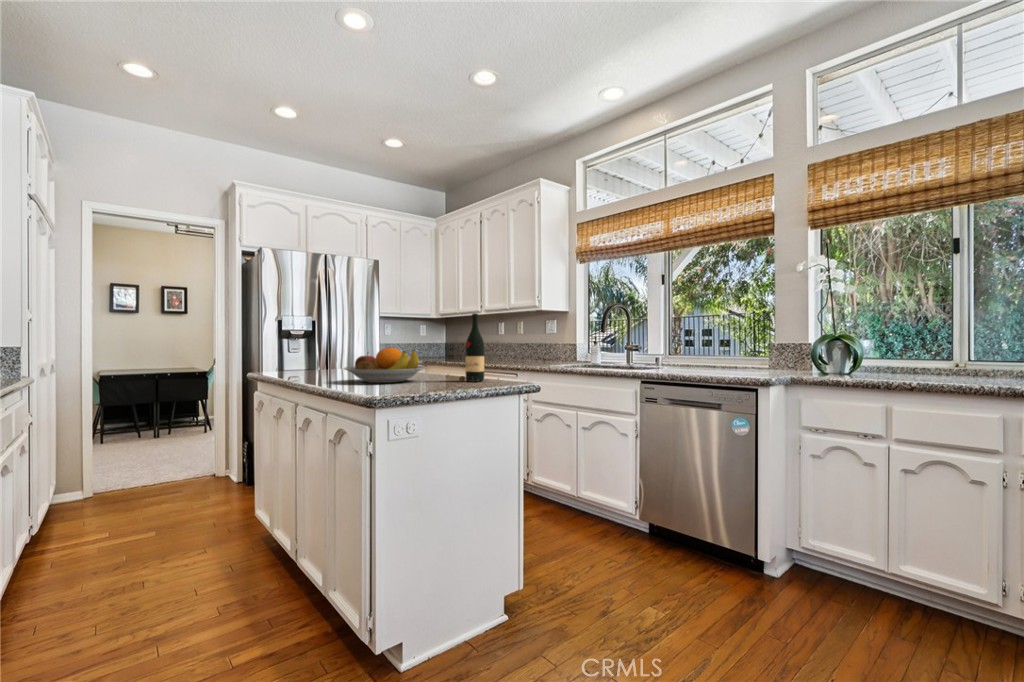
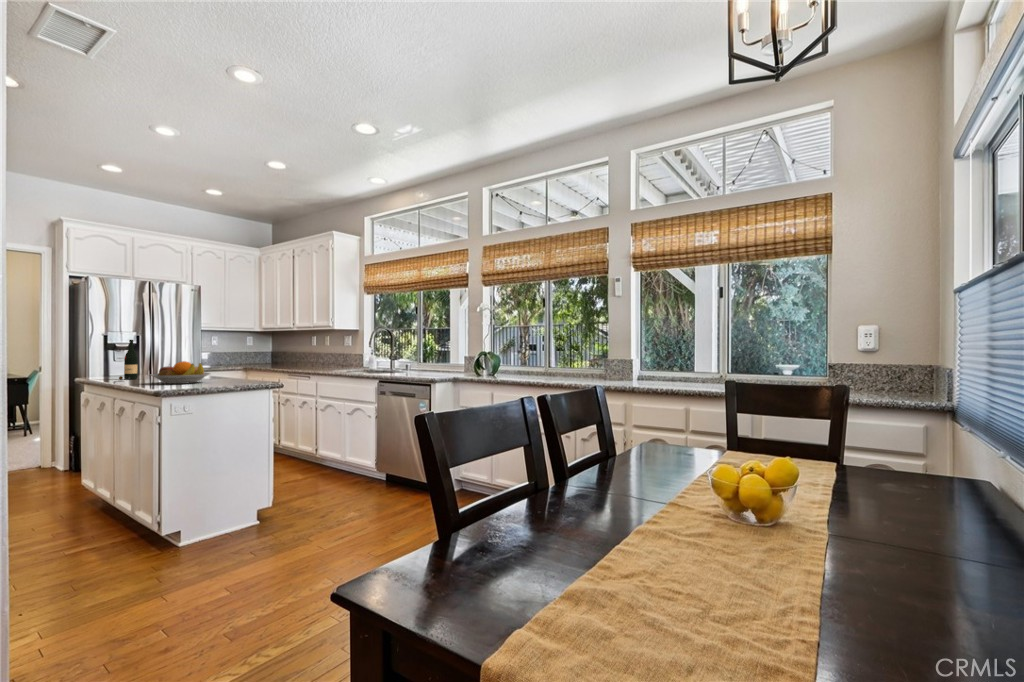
wine bottle: present [459,314,484,382] -> present [119,340,138,380]

